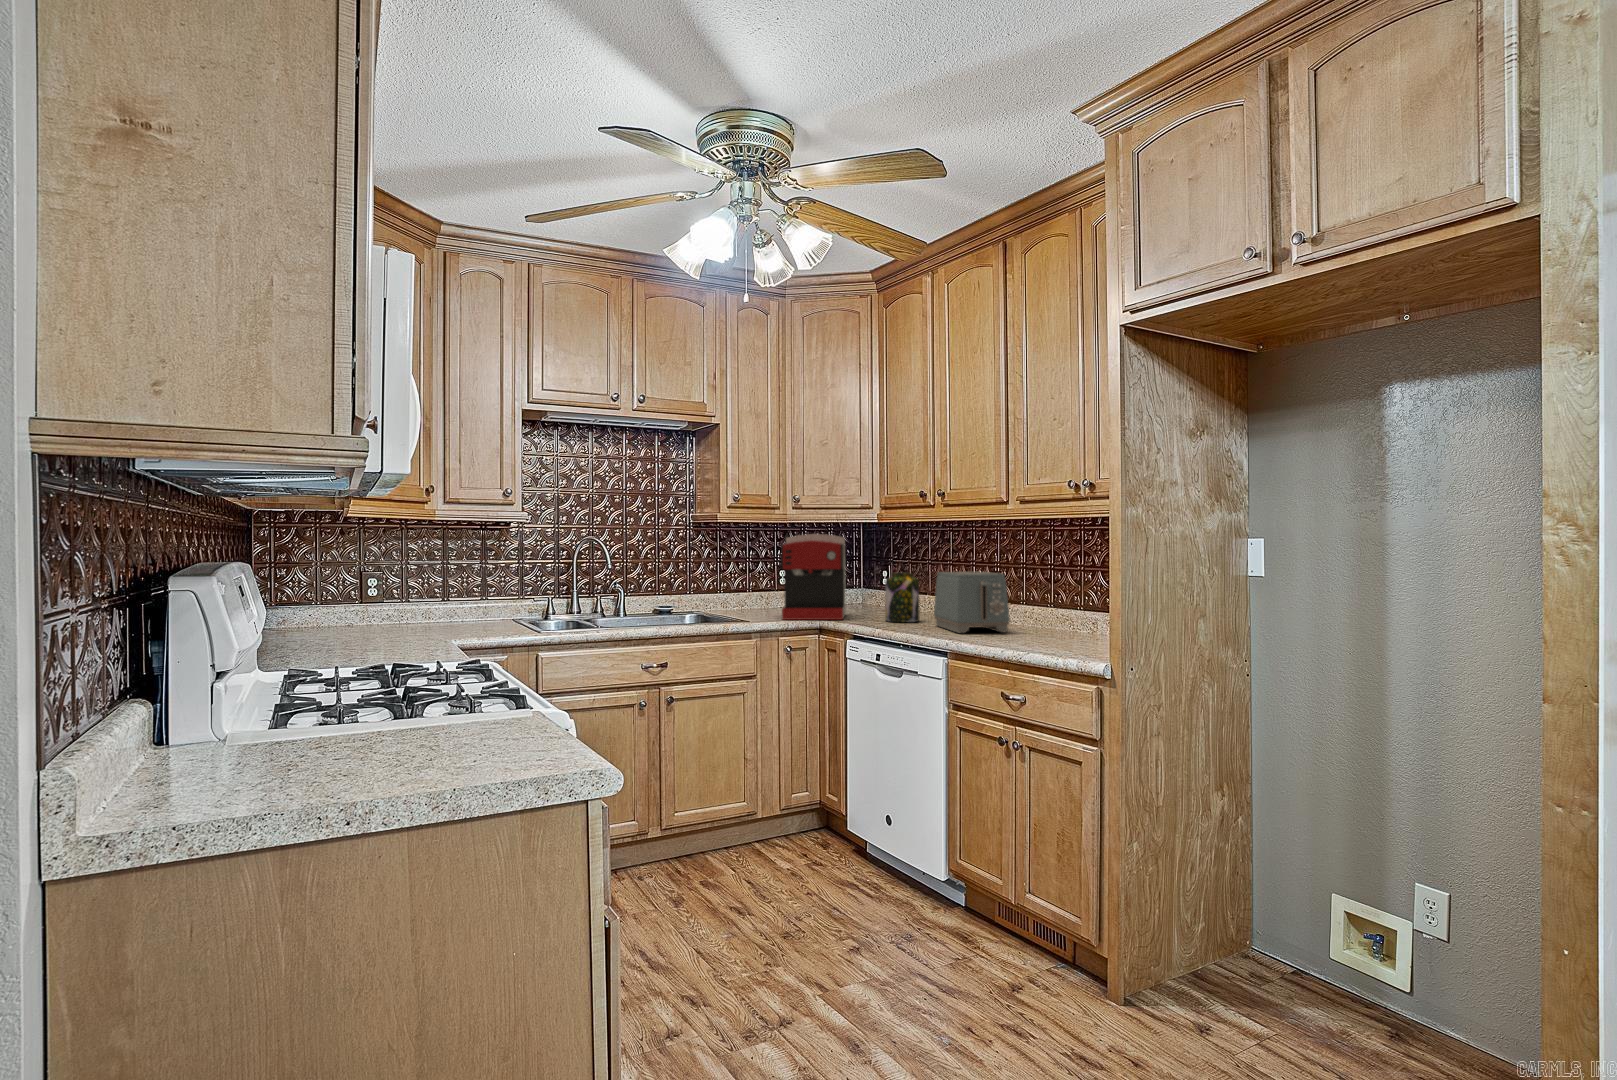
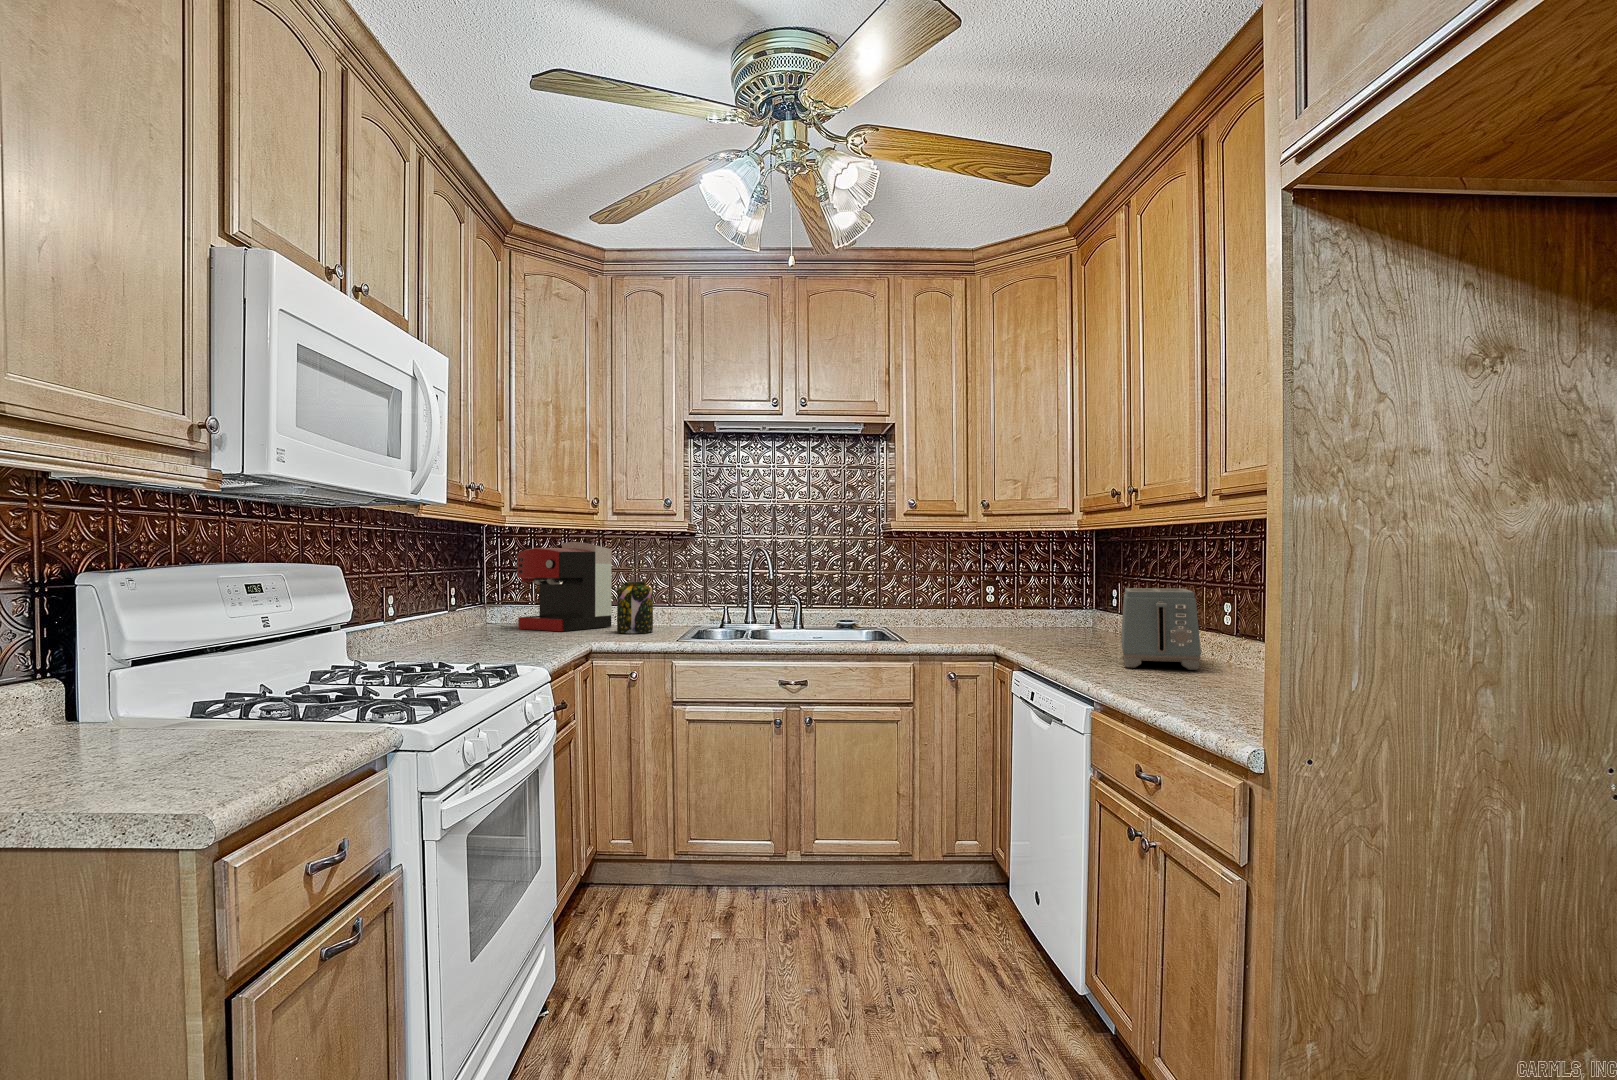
coffee maker: present [781,534,846,620] -> present [517,542,612,631]
jar: present [885,573,920,622] -> present [617,582,653,633]

